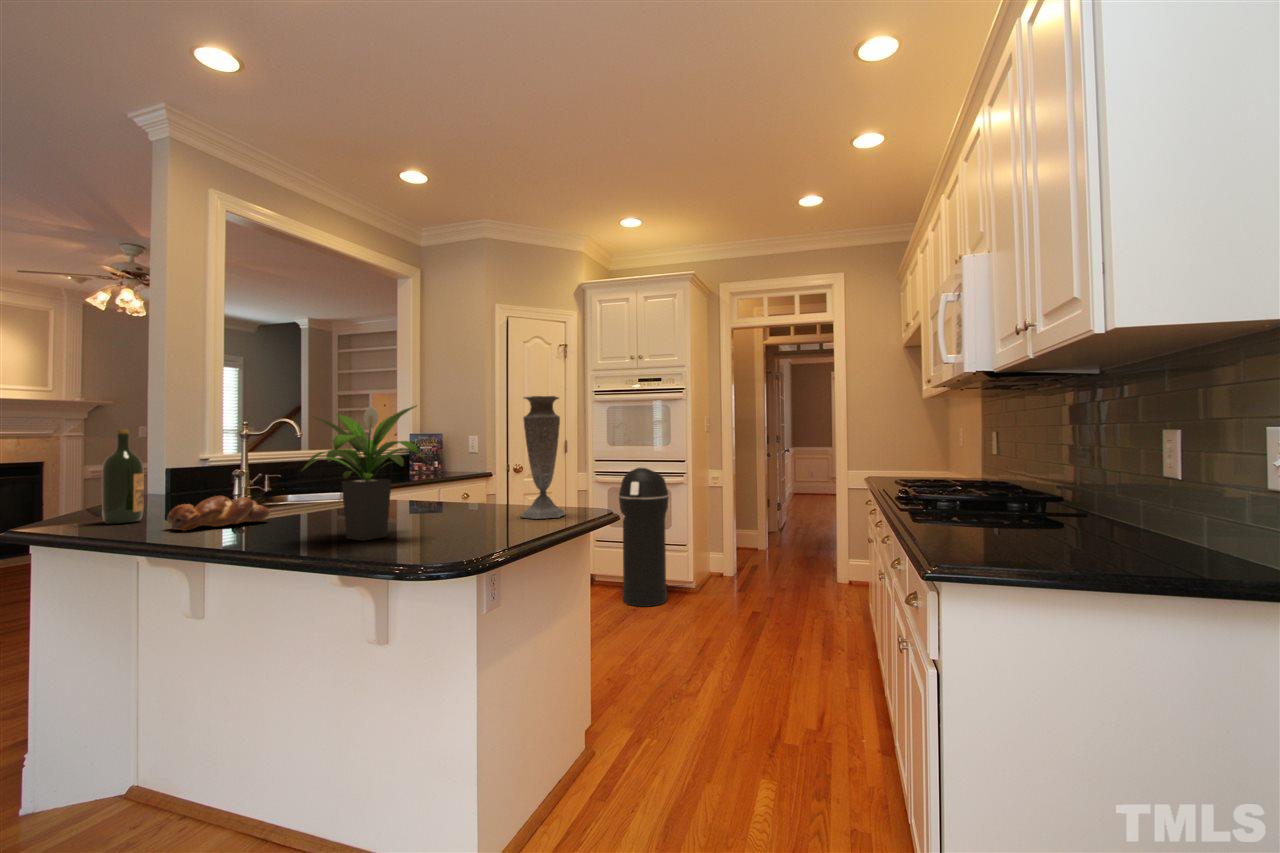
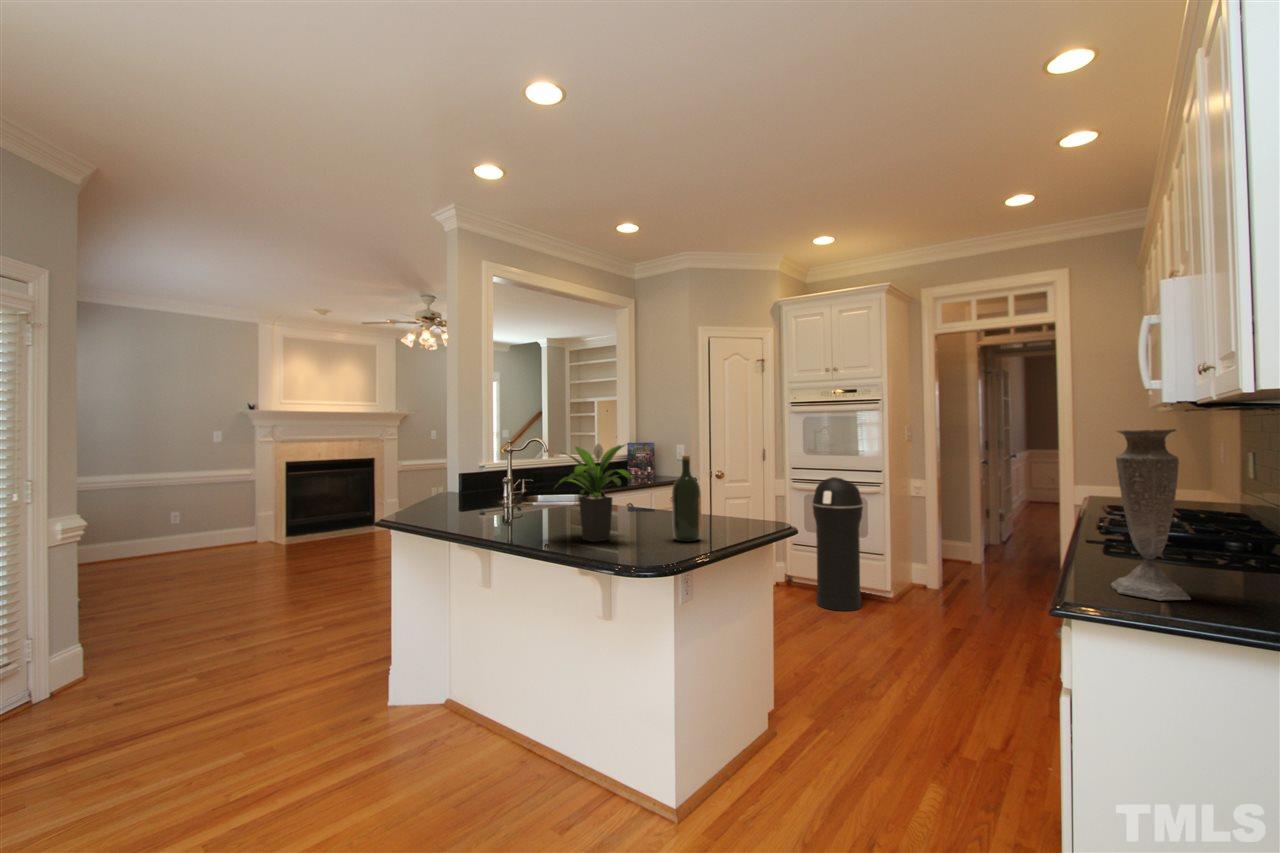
vase: present [520,396,565,519] -> present [1111,429,1190,600]
wine bottle: present [102,429,144,524] -> present [672,456,701,542]
bread loaf: present [167,496,270,531] -> none [469,501,531,526]

